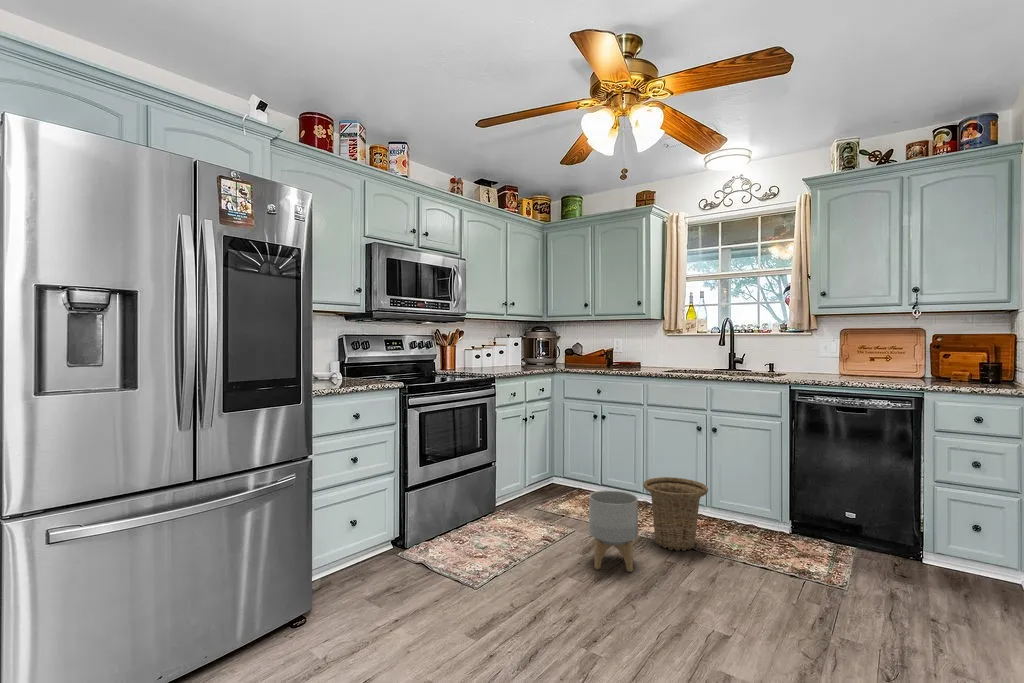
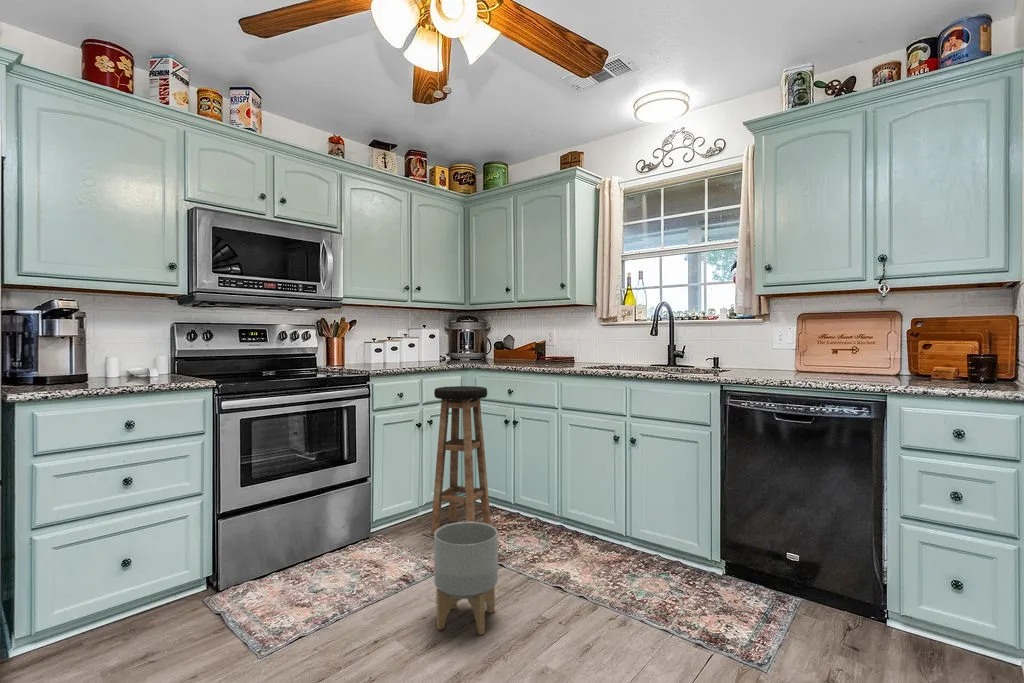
bar stool: none [544,387,589,512] -> present [431,386,491,535]
basket: present [643,477,708,551] -> none [525,501,605,600]

